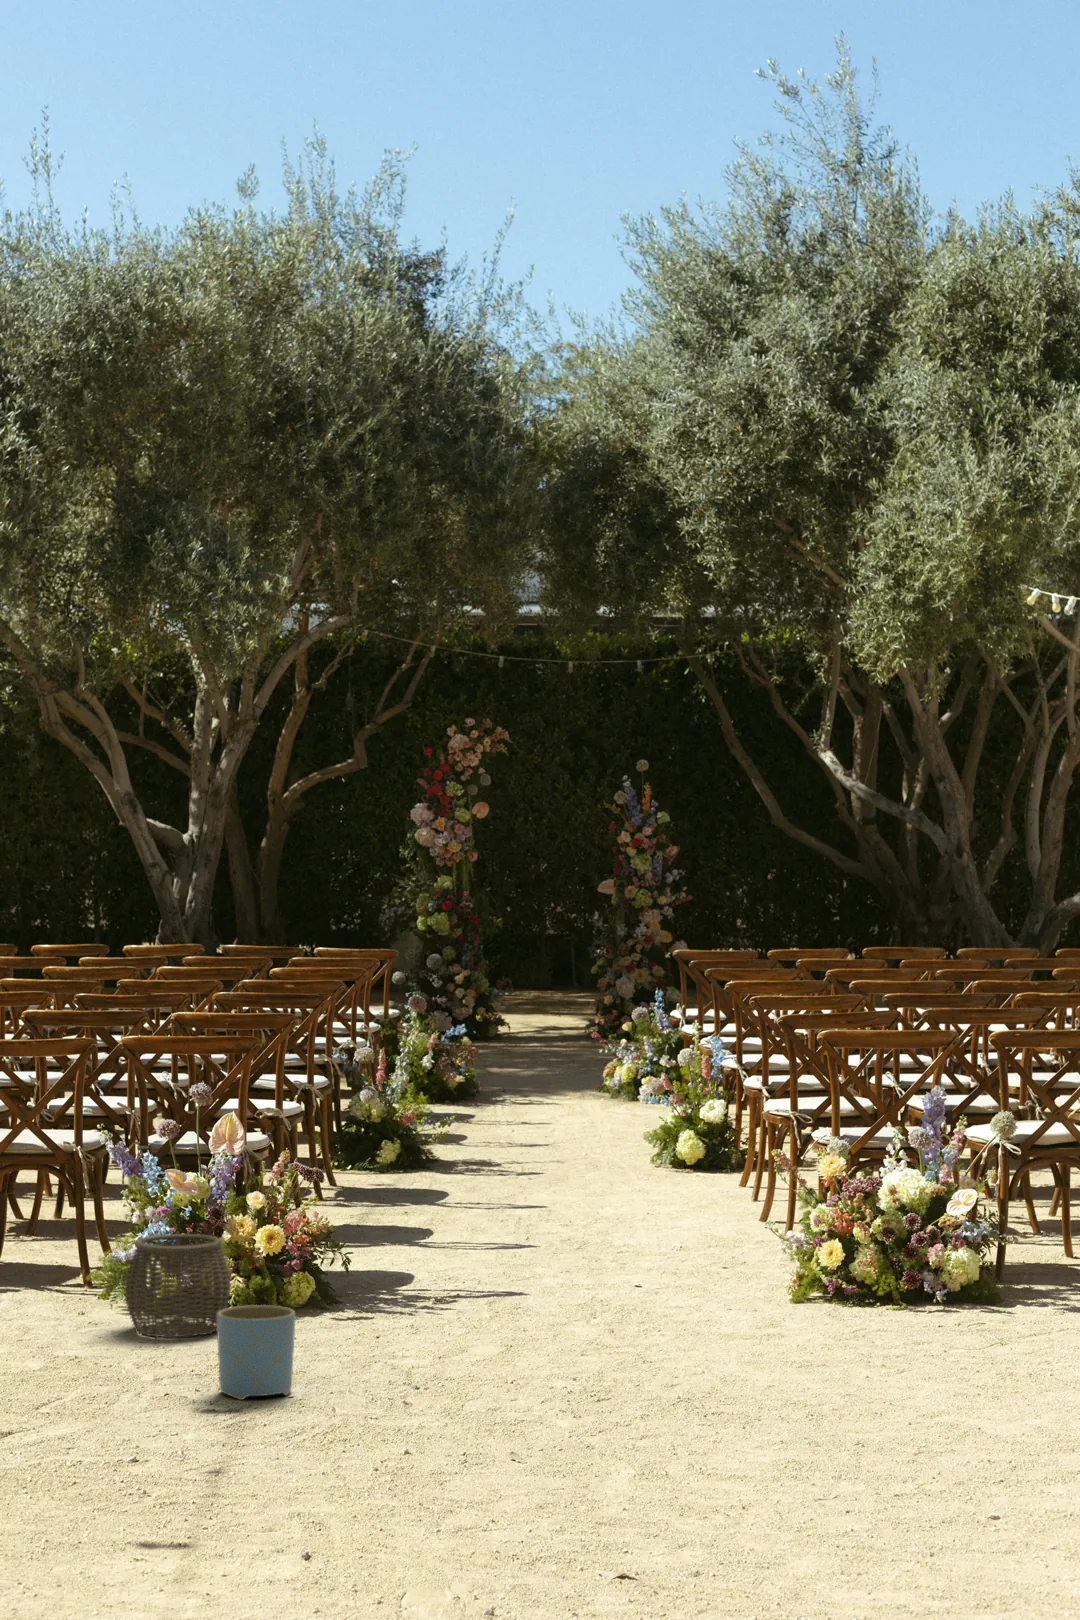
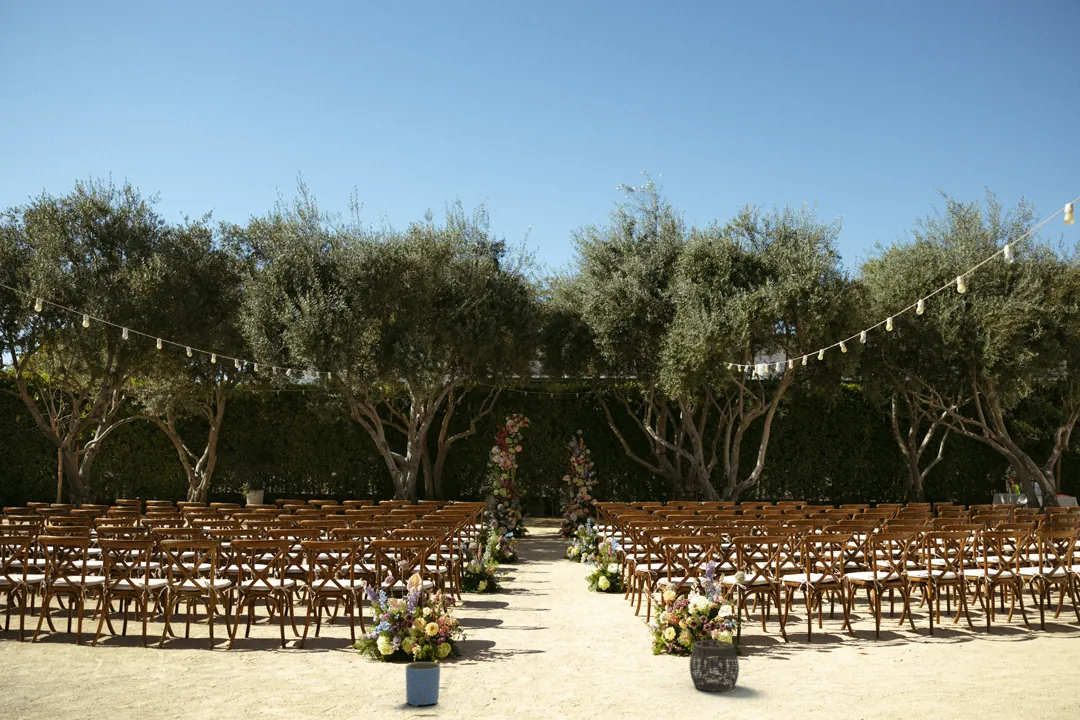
woven basket: present [125,1234,231,1338] -> present [689,640,739,692]

